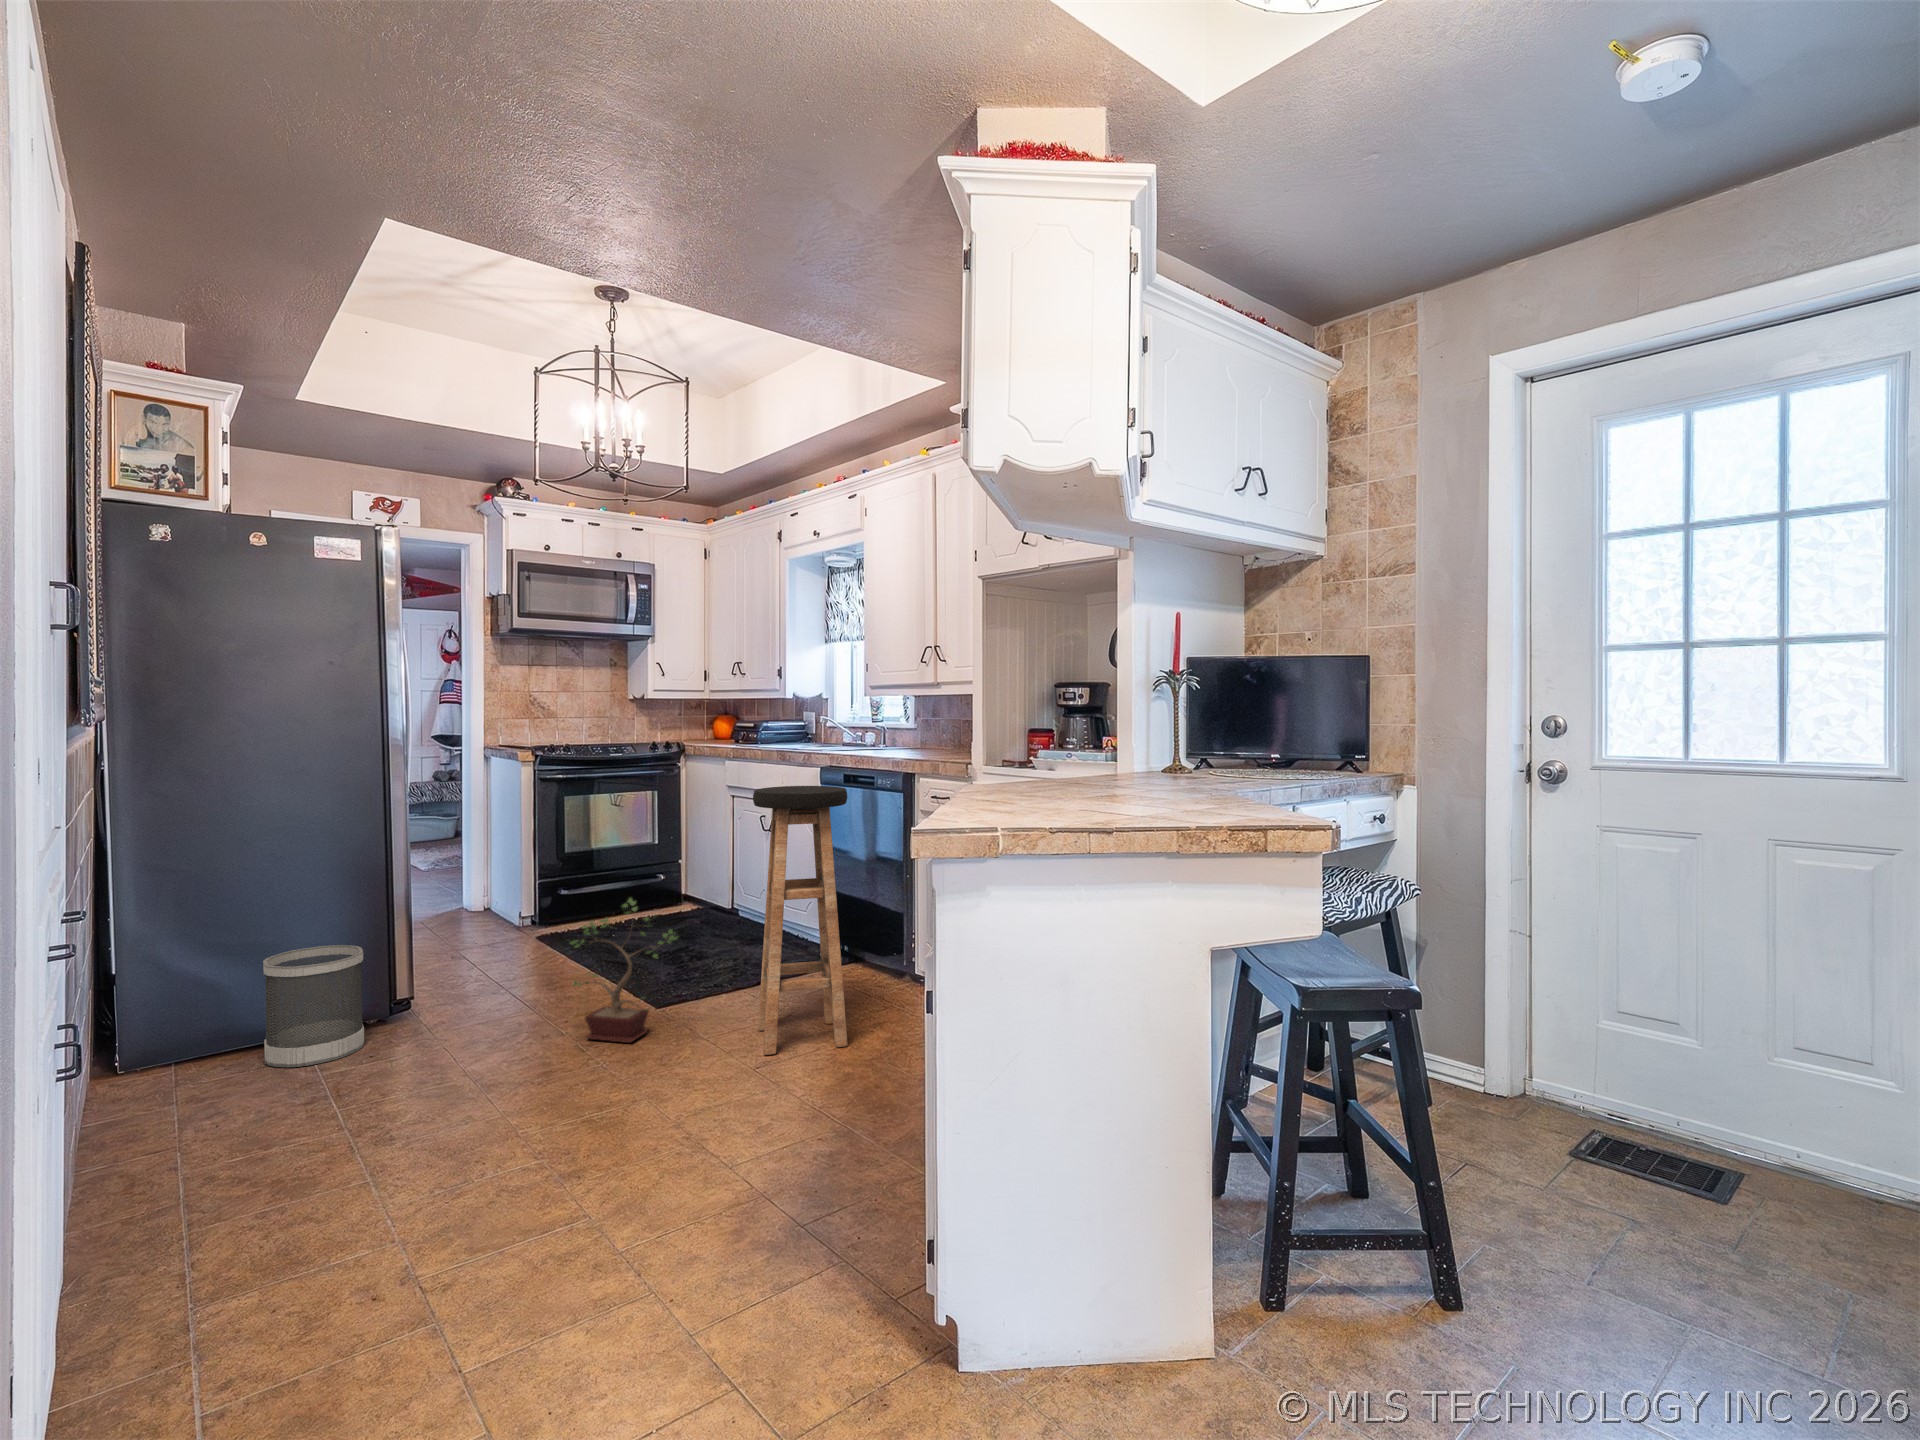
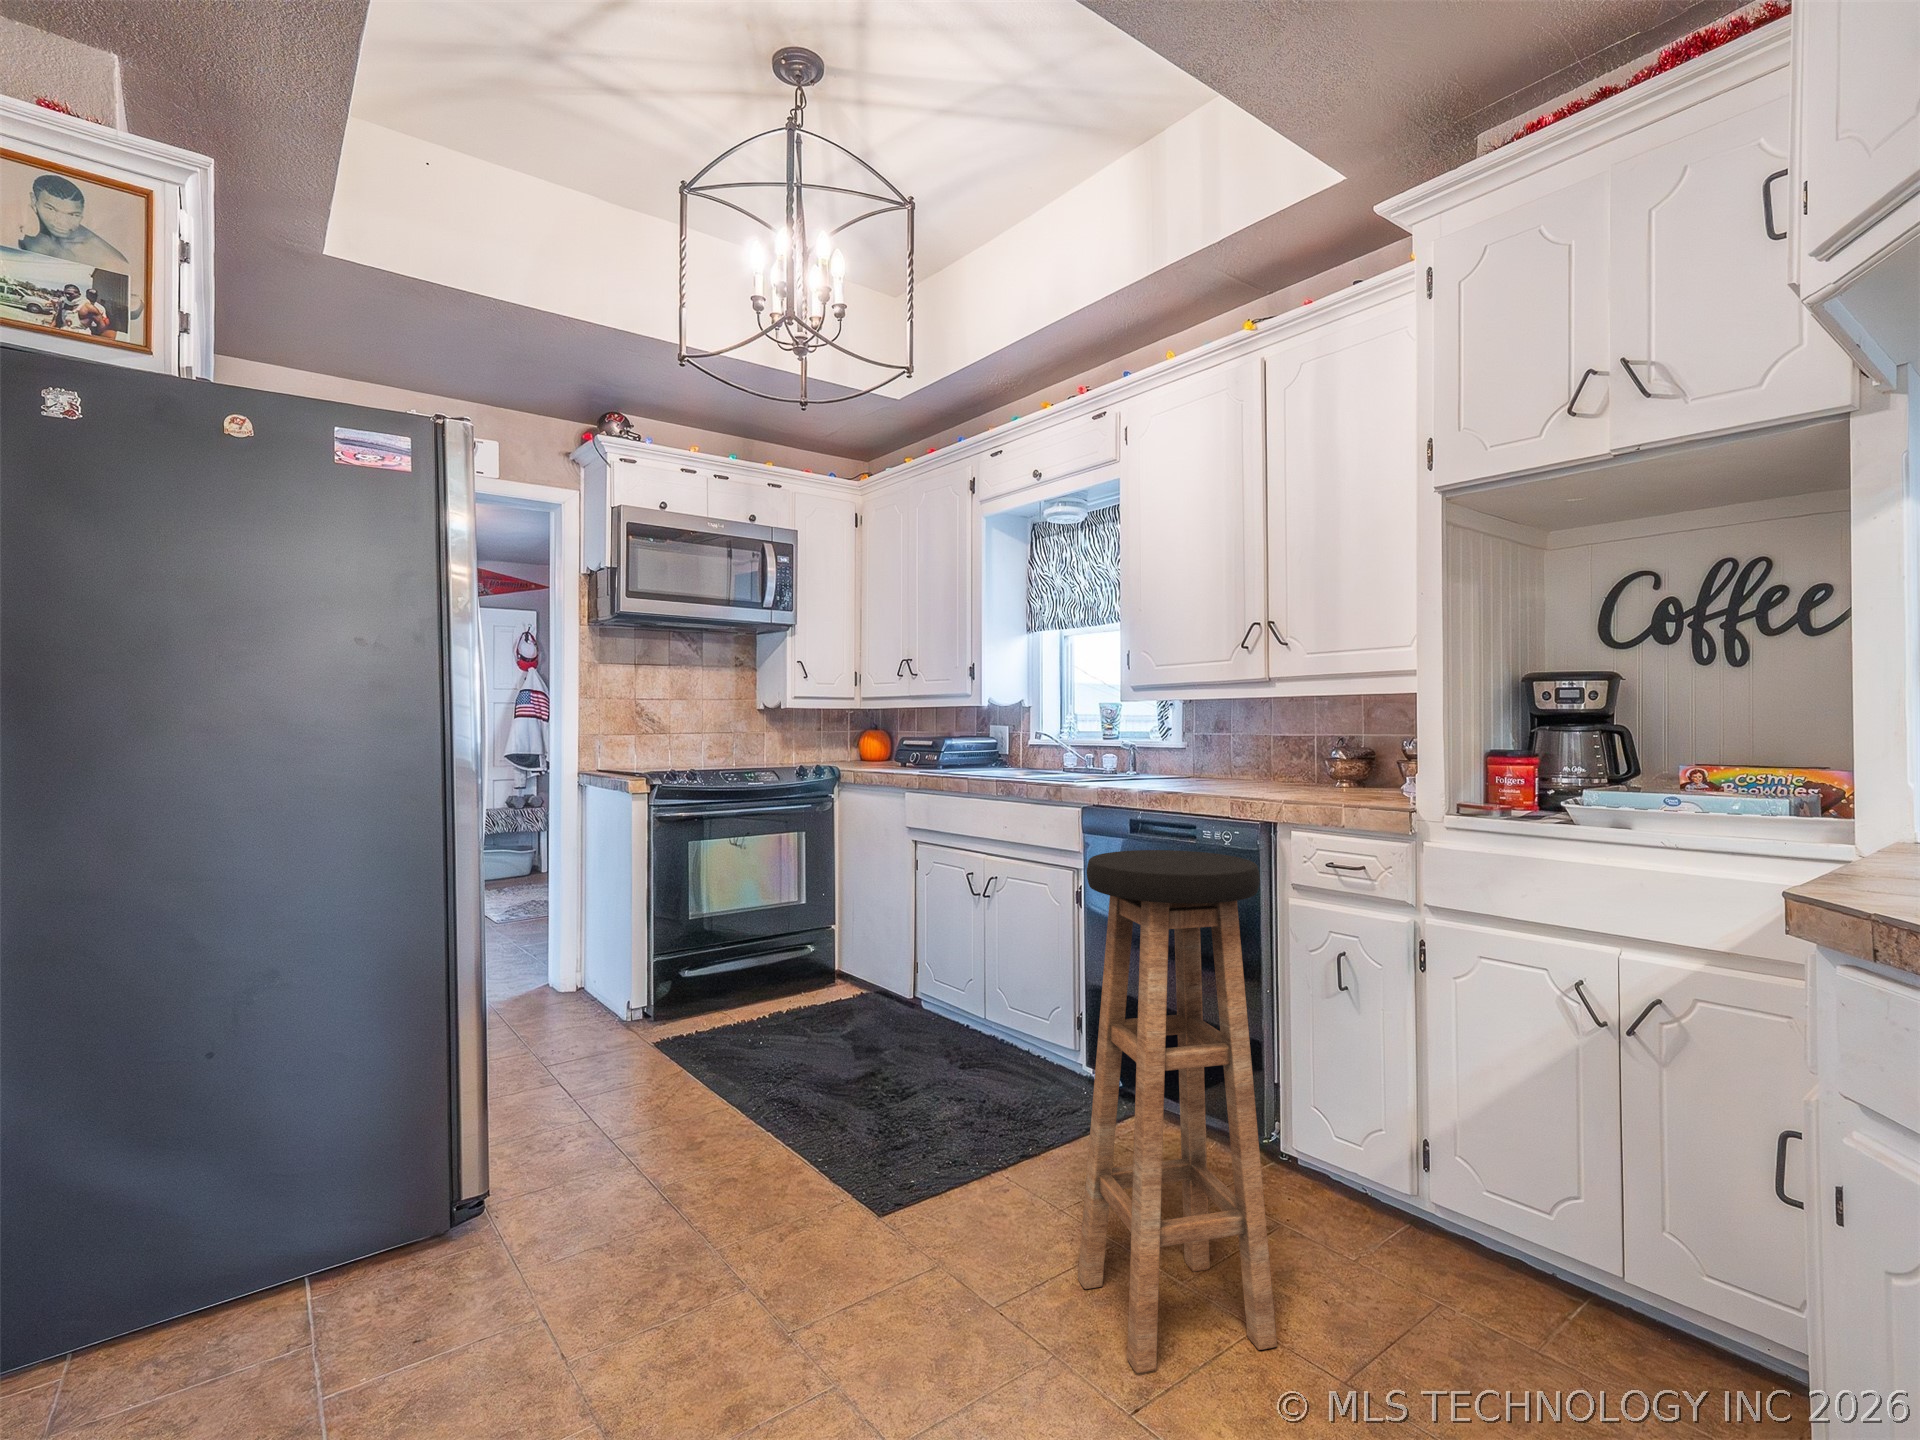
potted plant: present [570,898,677,1043] -> none [752,1045,967,1321]
wastebasket: present [263,945,364,1067] -> none [218,1121,400,1381]

